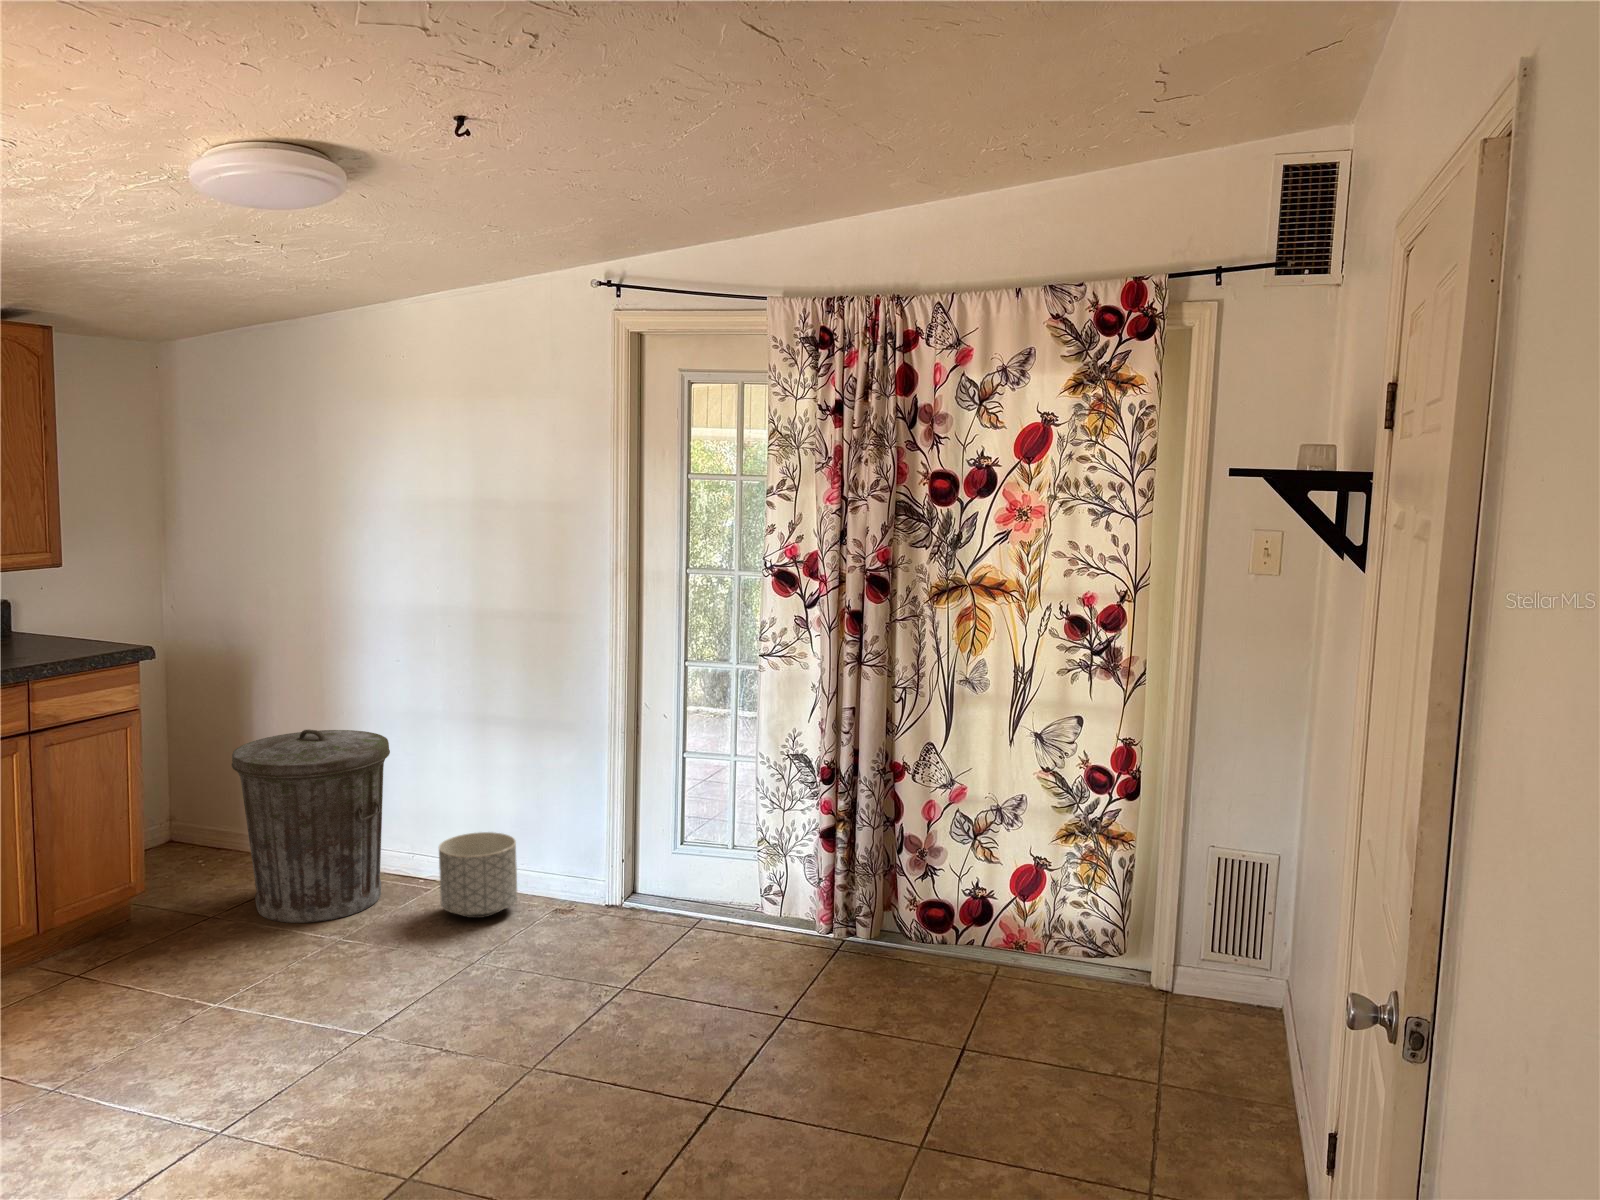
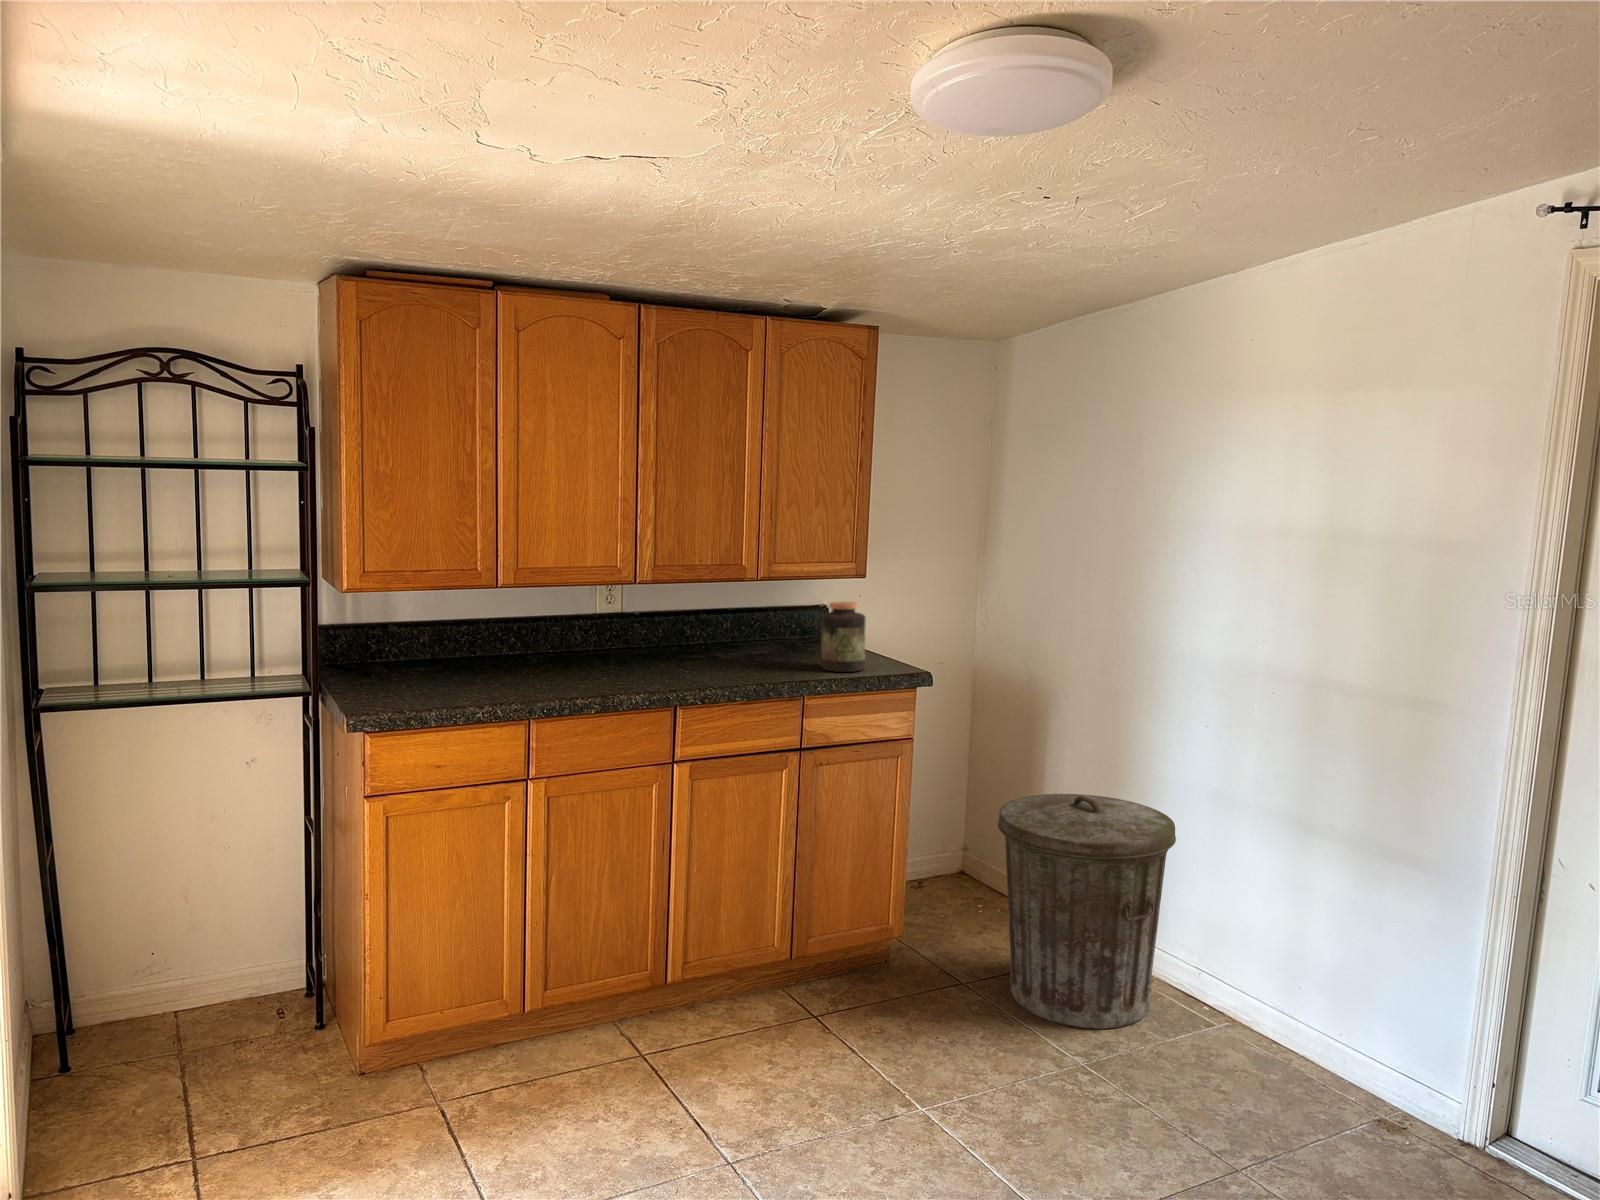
jar: none [27,580,80,650] -> present [821,602,865,672]
planter: present [439,832,517,918] -> none [1215,970,1327,1094]

